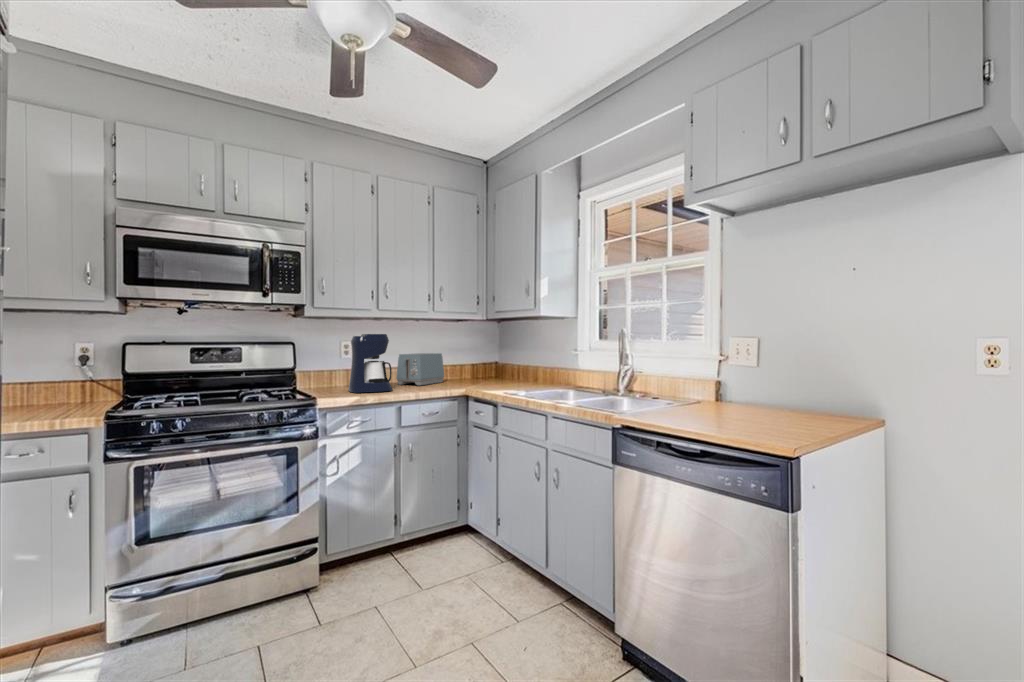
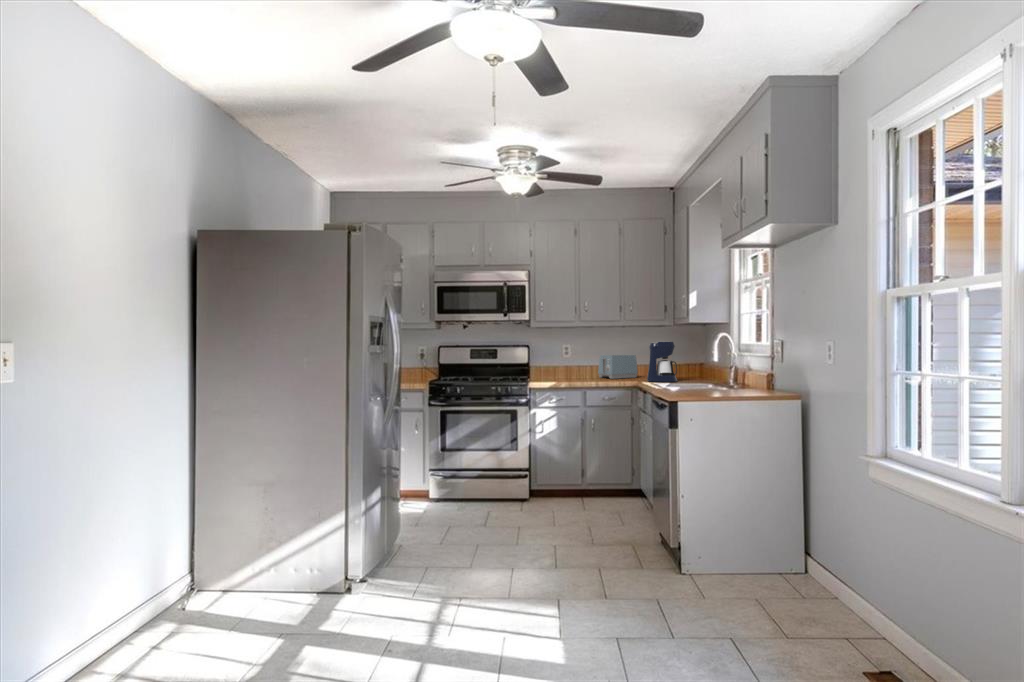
coffee maker: present [348,334,392,393] -> present [647,341,677,382]

